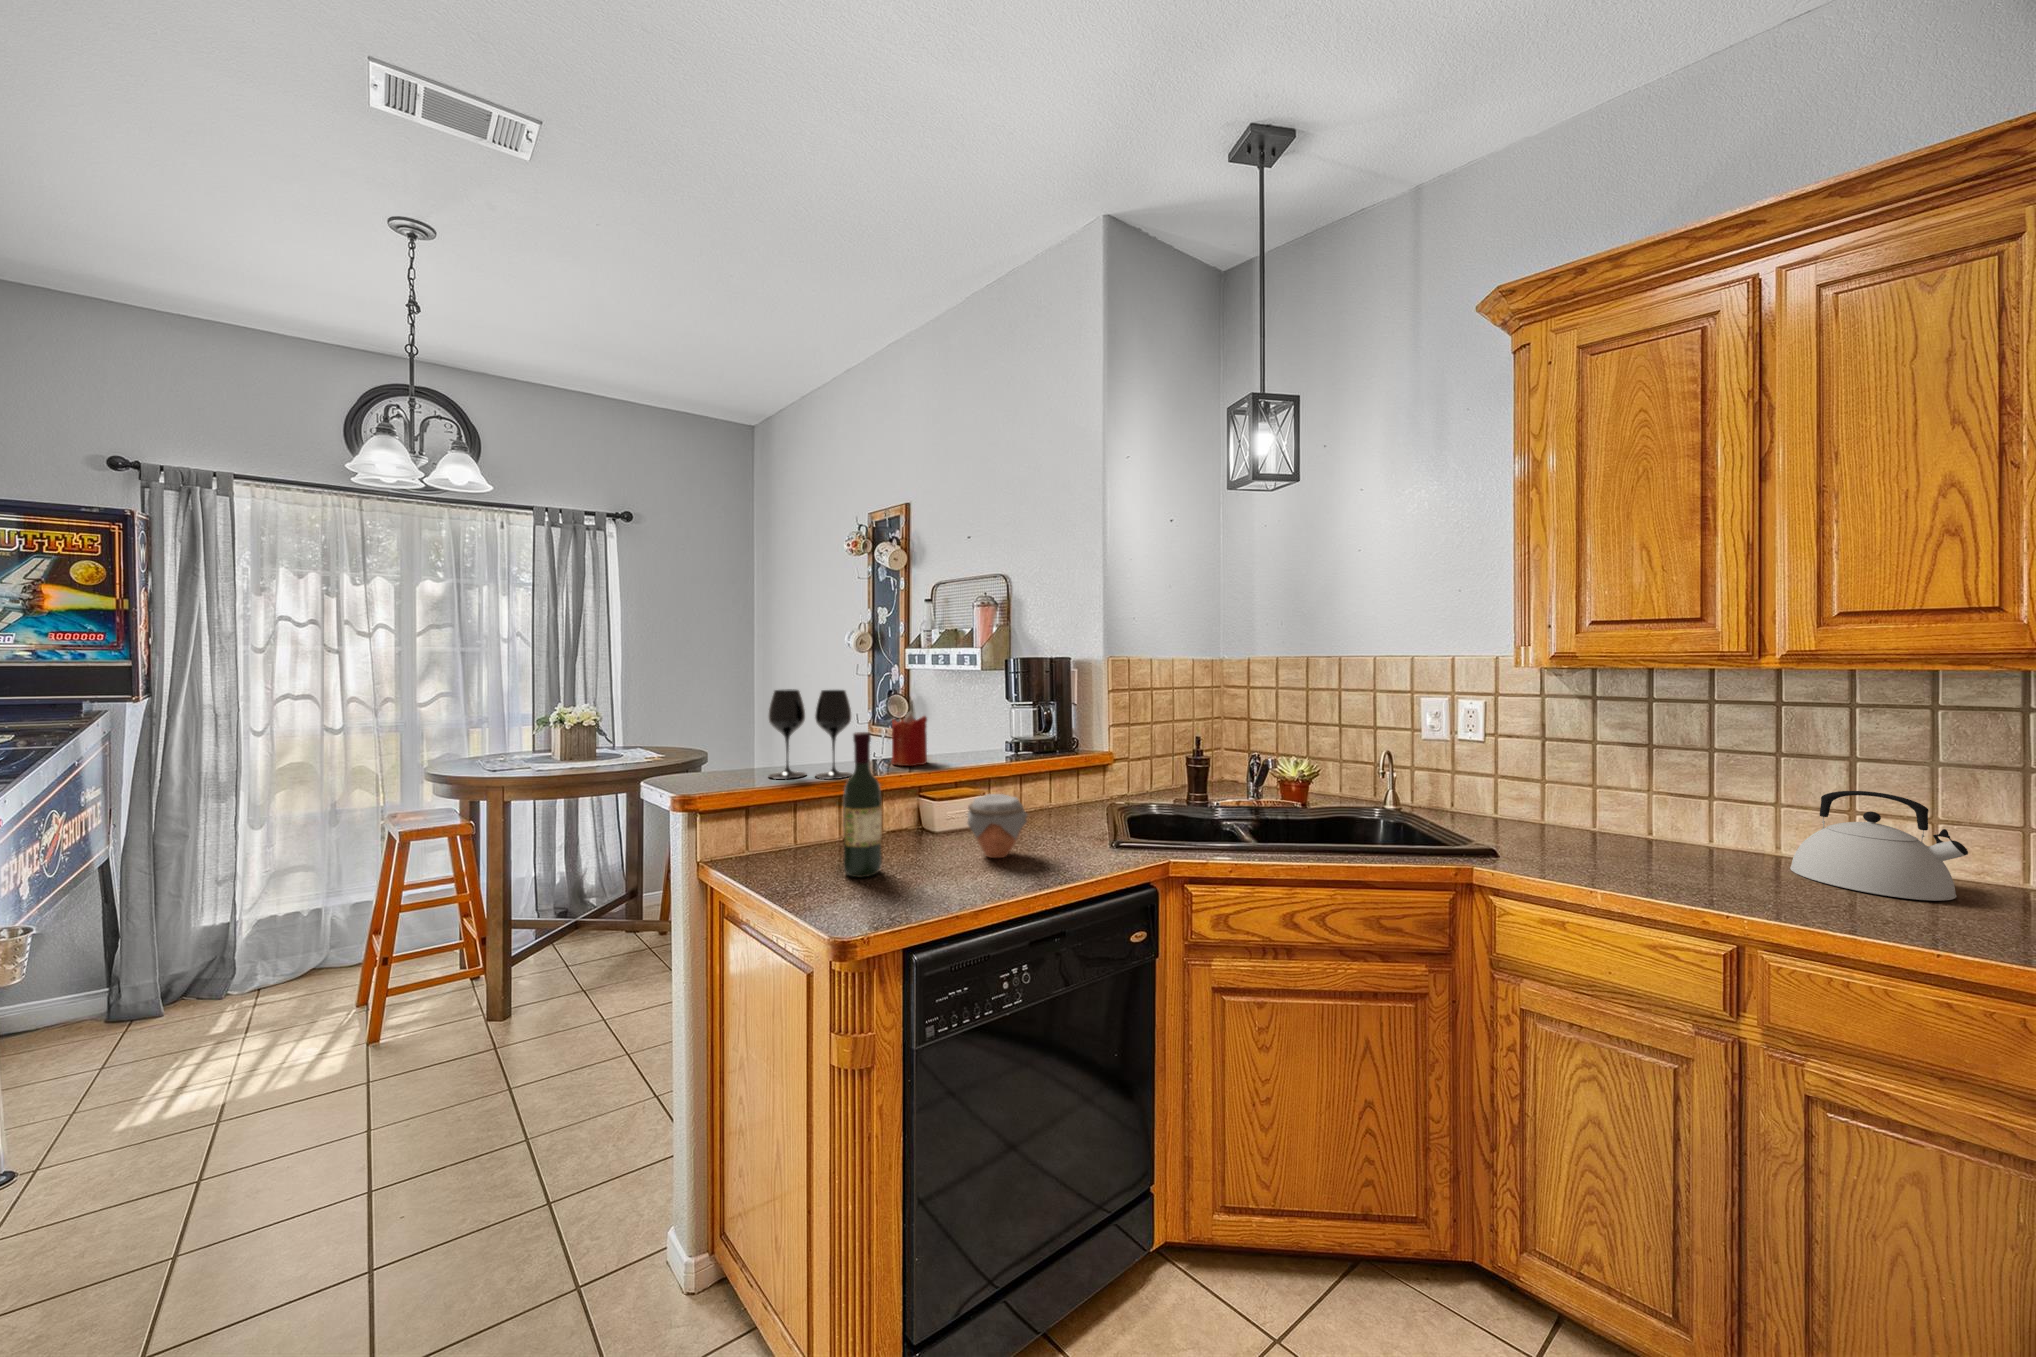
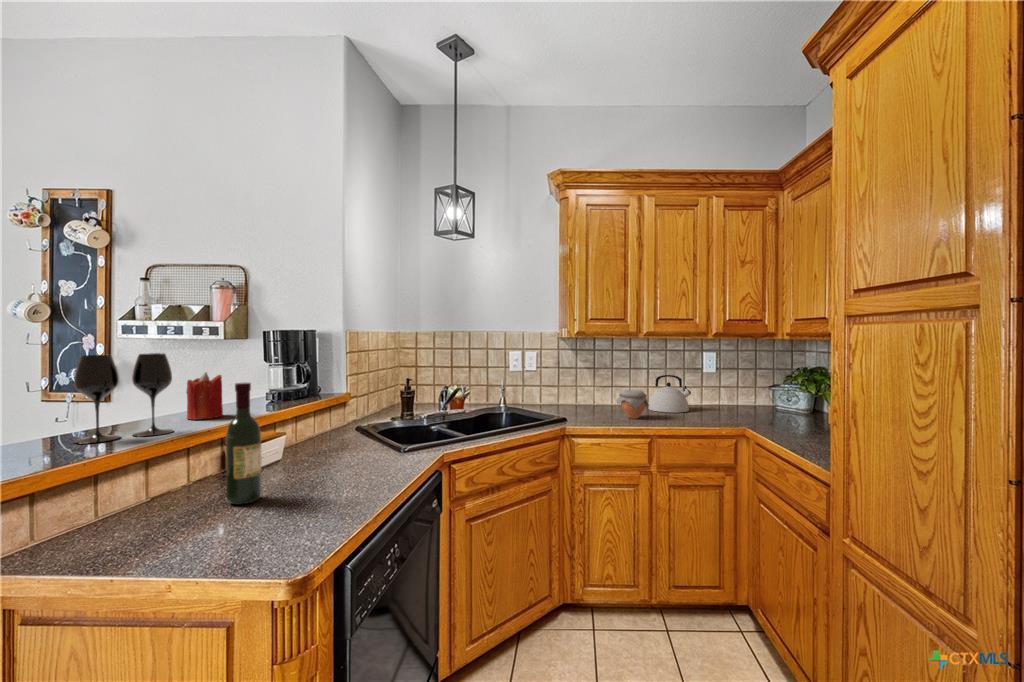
jar: present [967,794,1027,858] -> present [616,390,649,419]

